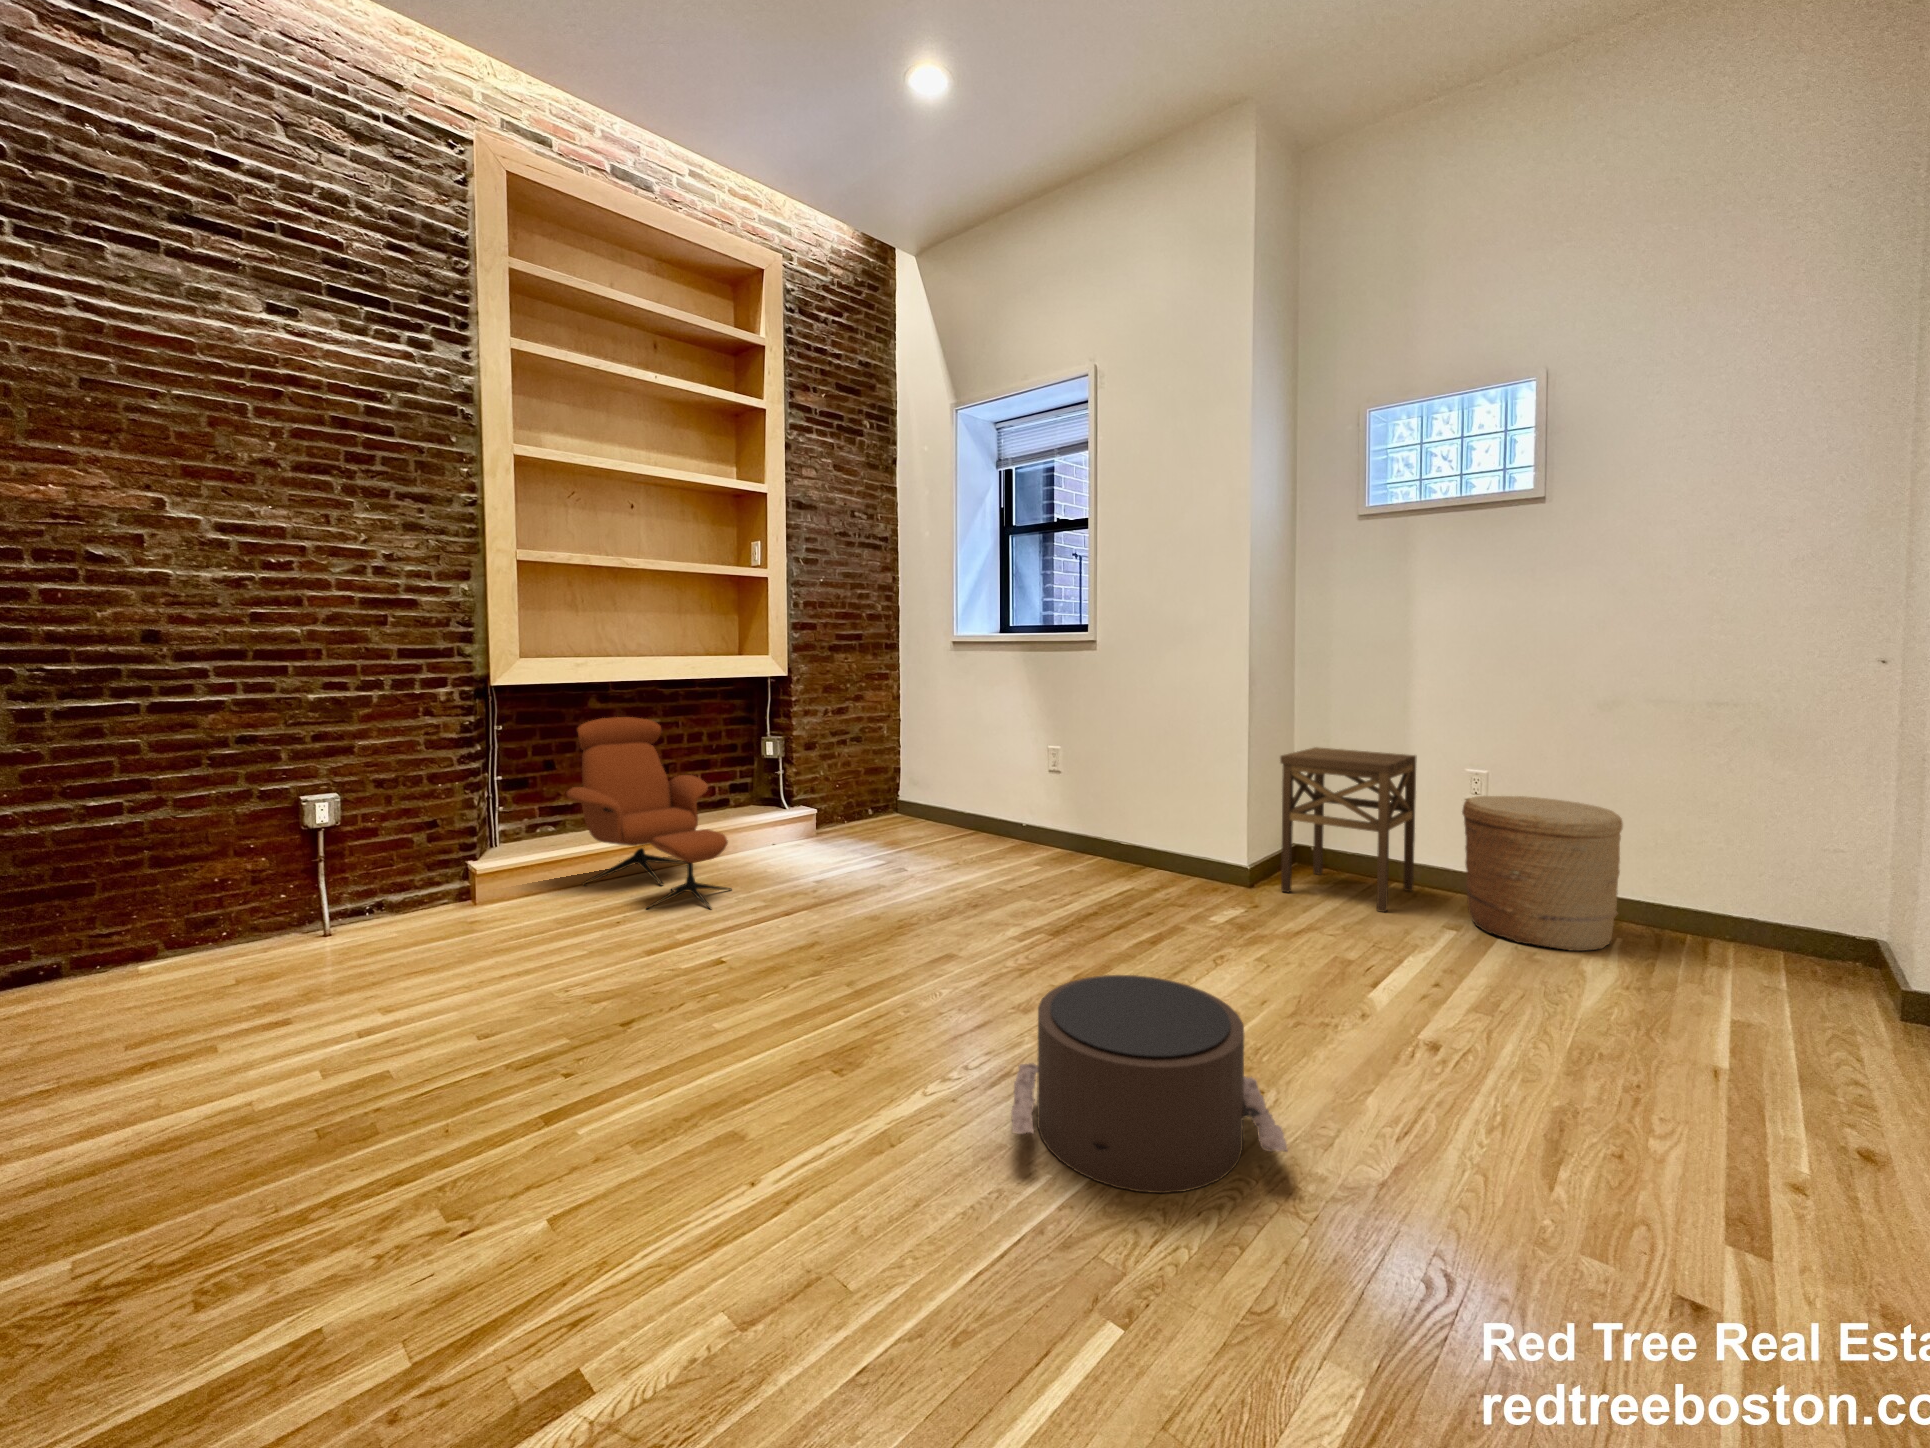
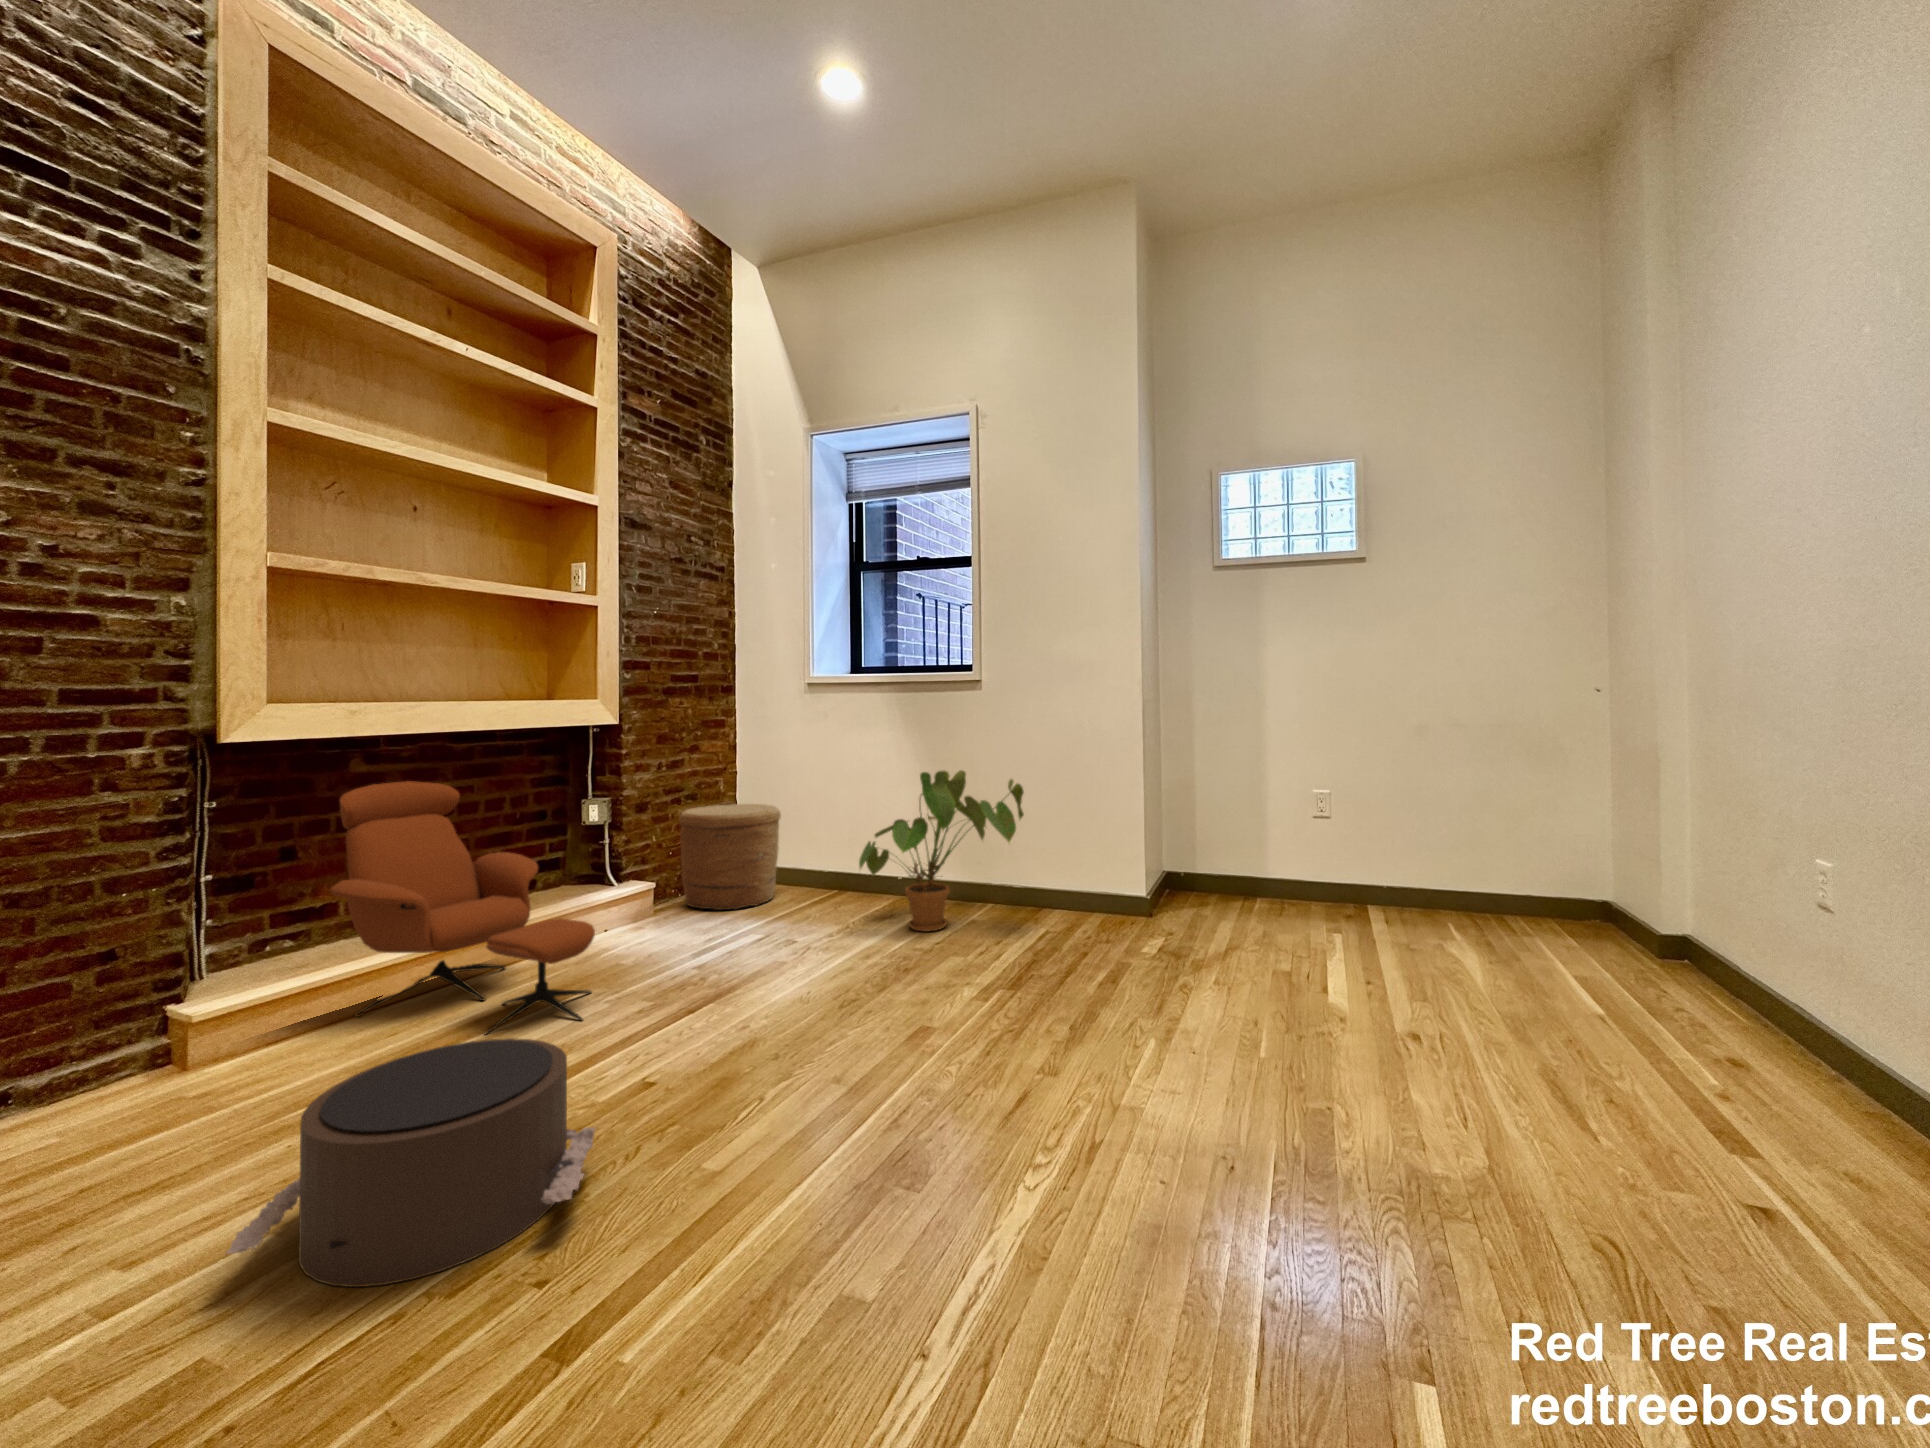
house plant: none [960,727,1126,875] -> present [859,770,1024,931]
side table: present [1280,747,1417,912] -> none [1176,779,1279,926]
woven basket: present [1462,796,1623,951] -> present [679,804,781,910]
pouf: present [1011,975,1288,1193] -> present [226,1038,595,1287]

